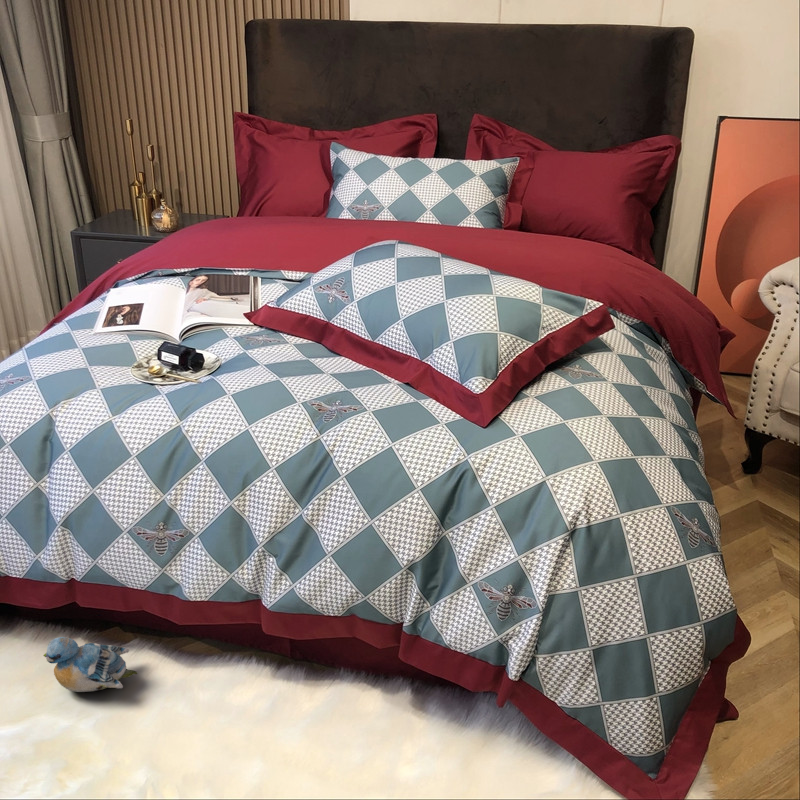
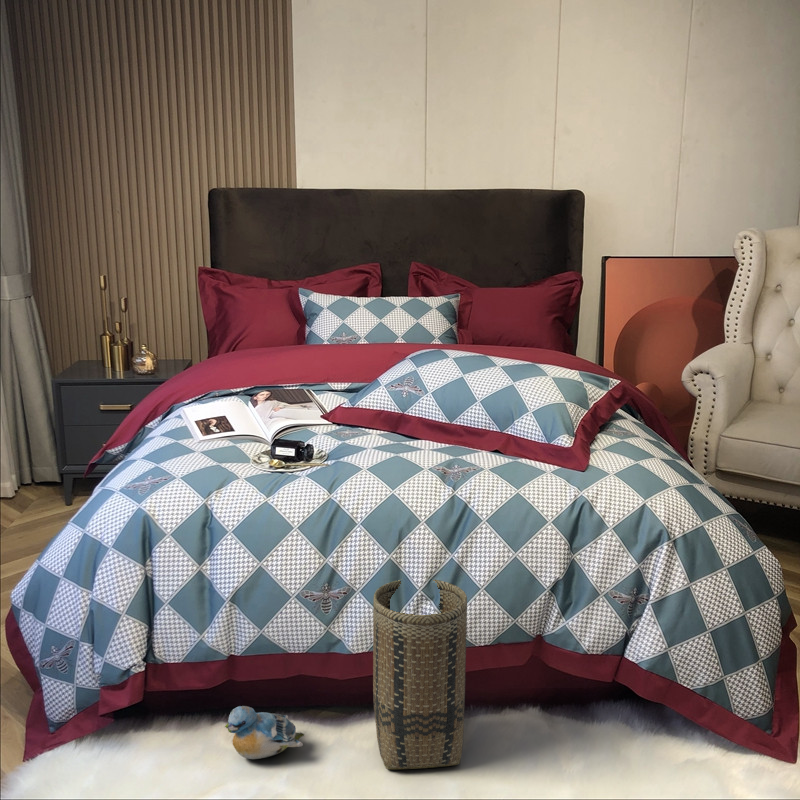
basket: none [190,529,300,740] -> present [373,580,467,769]

